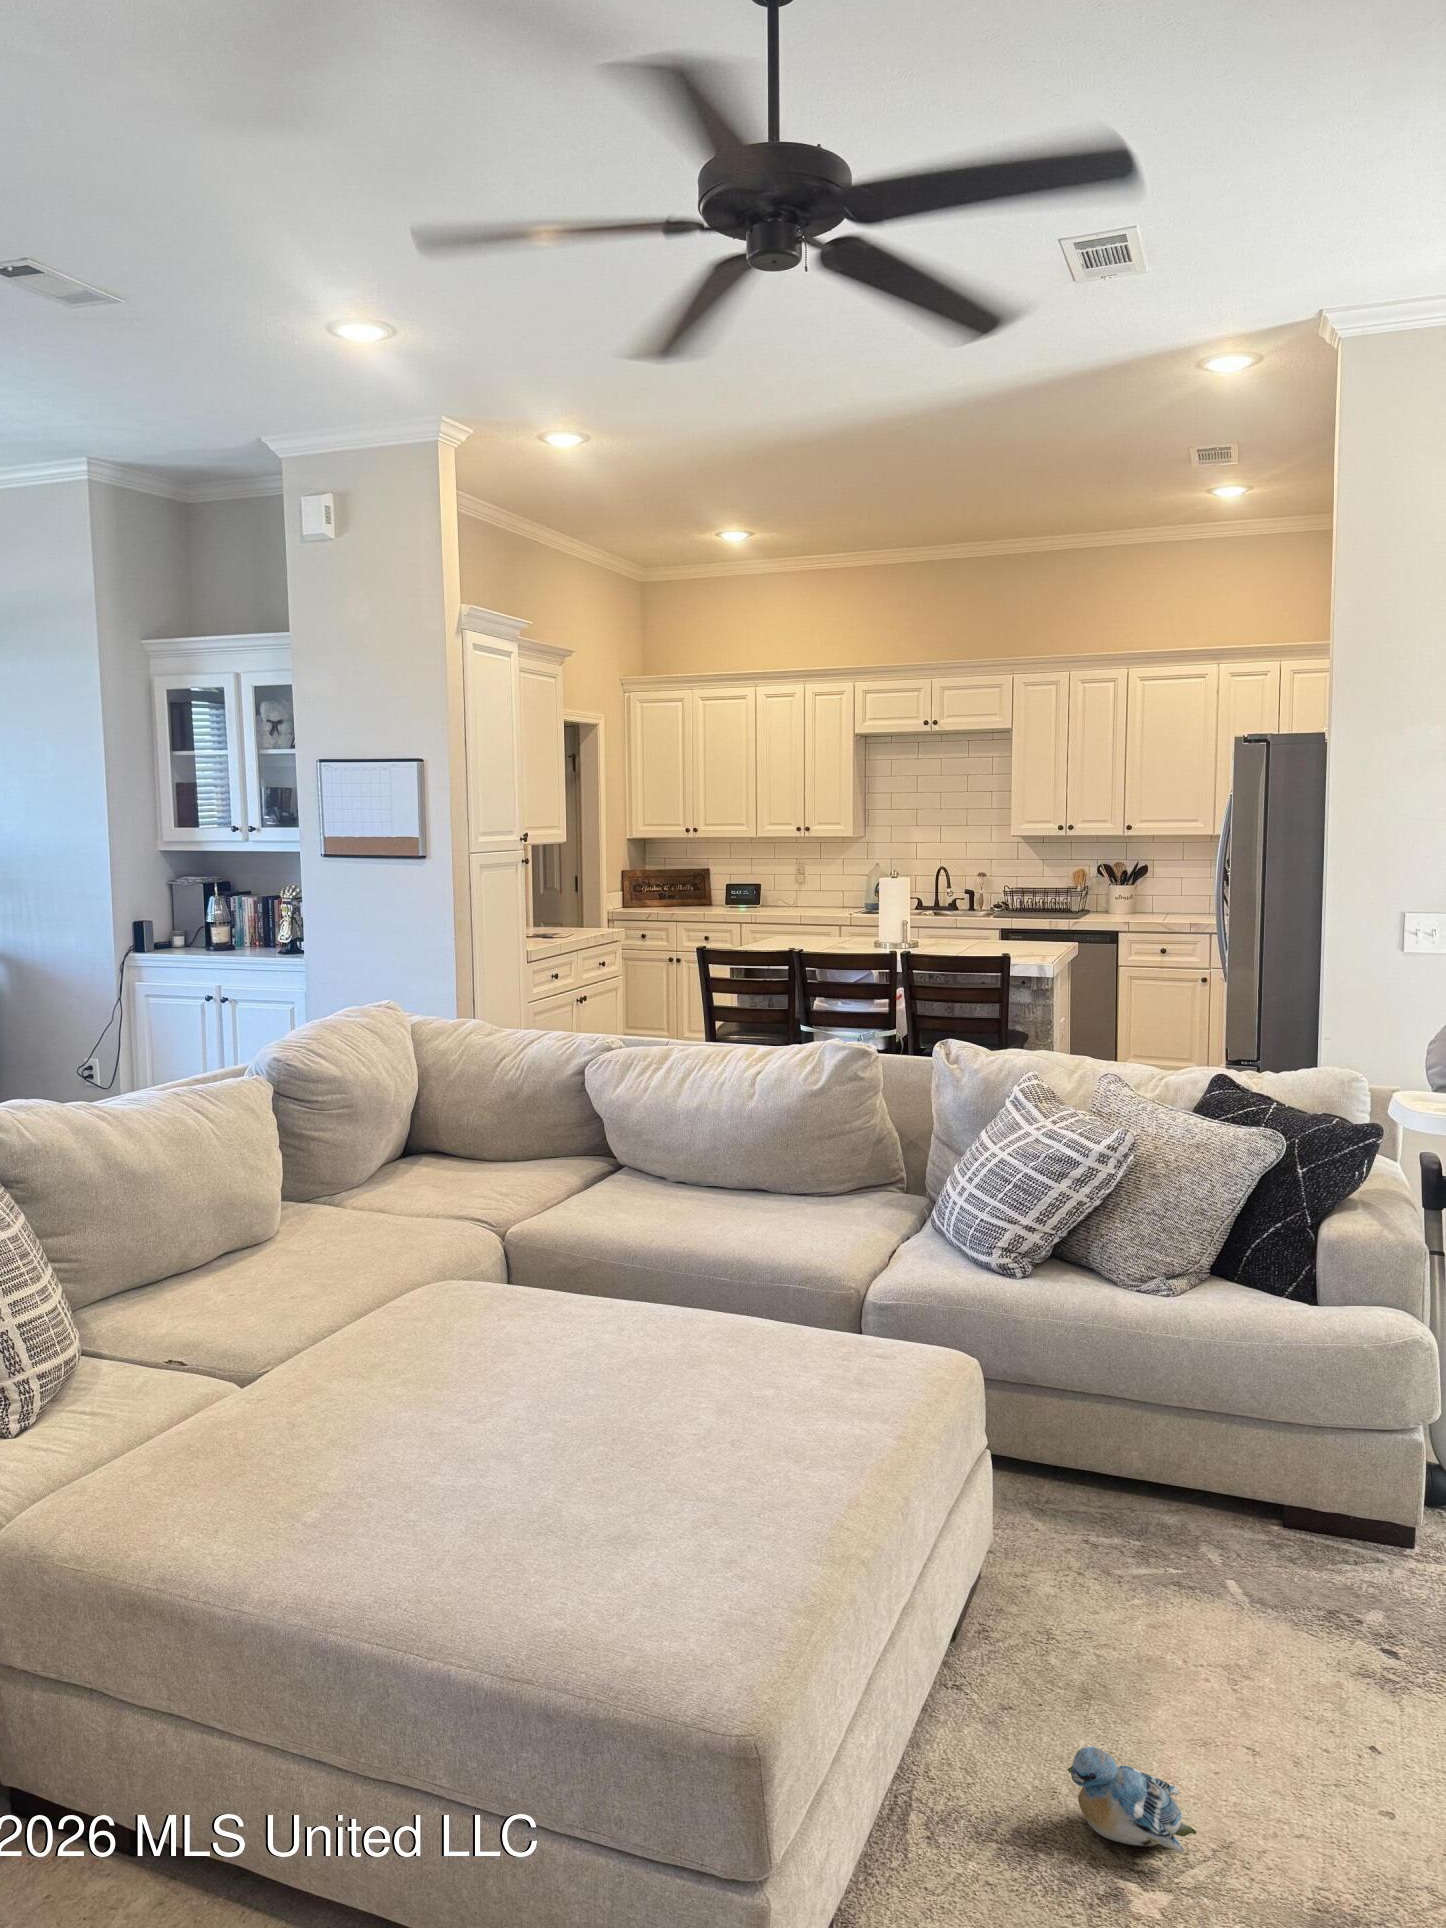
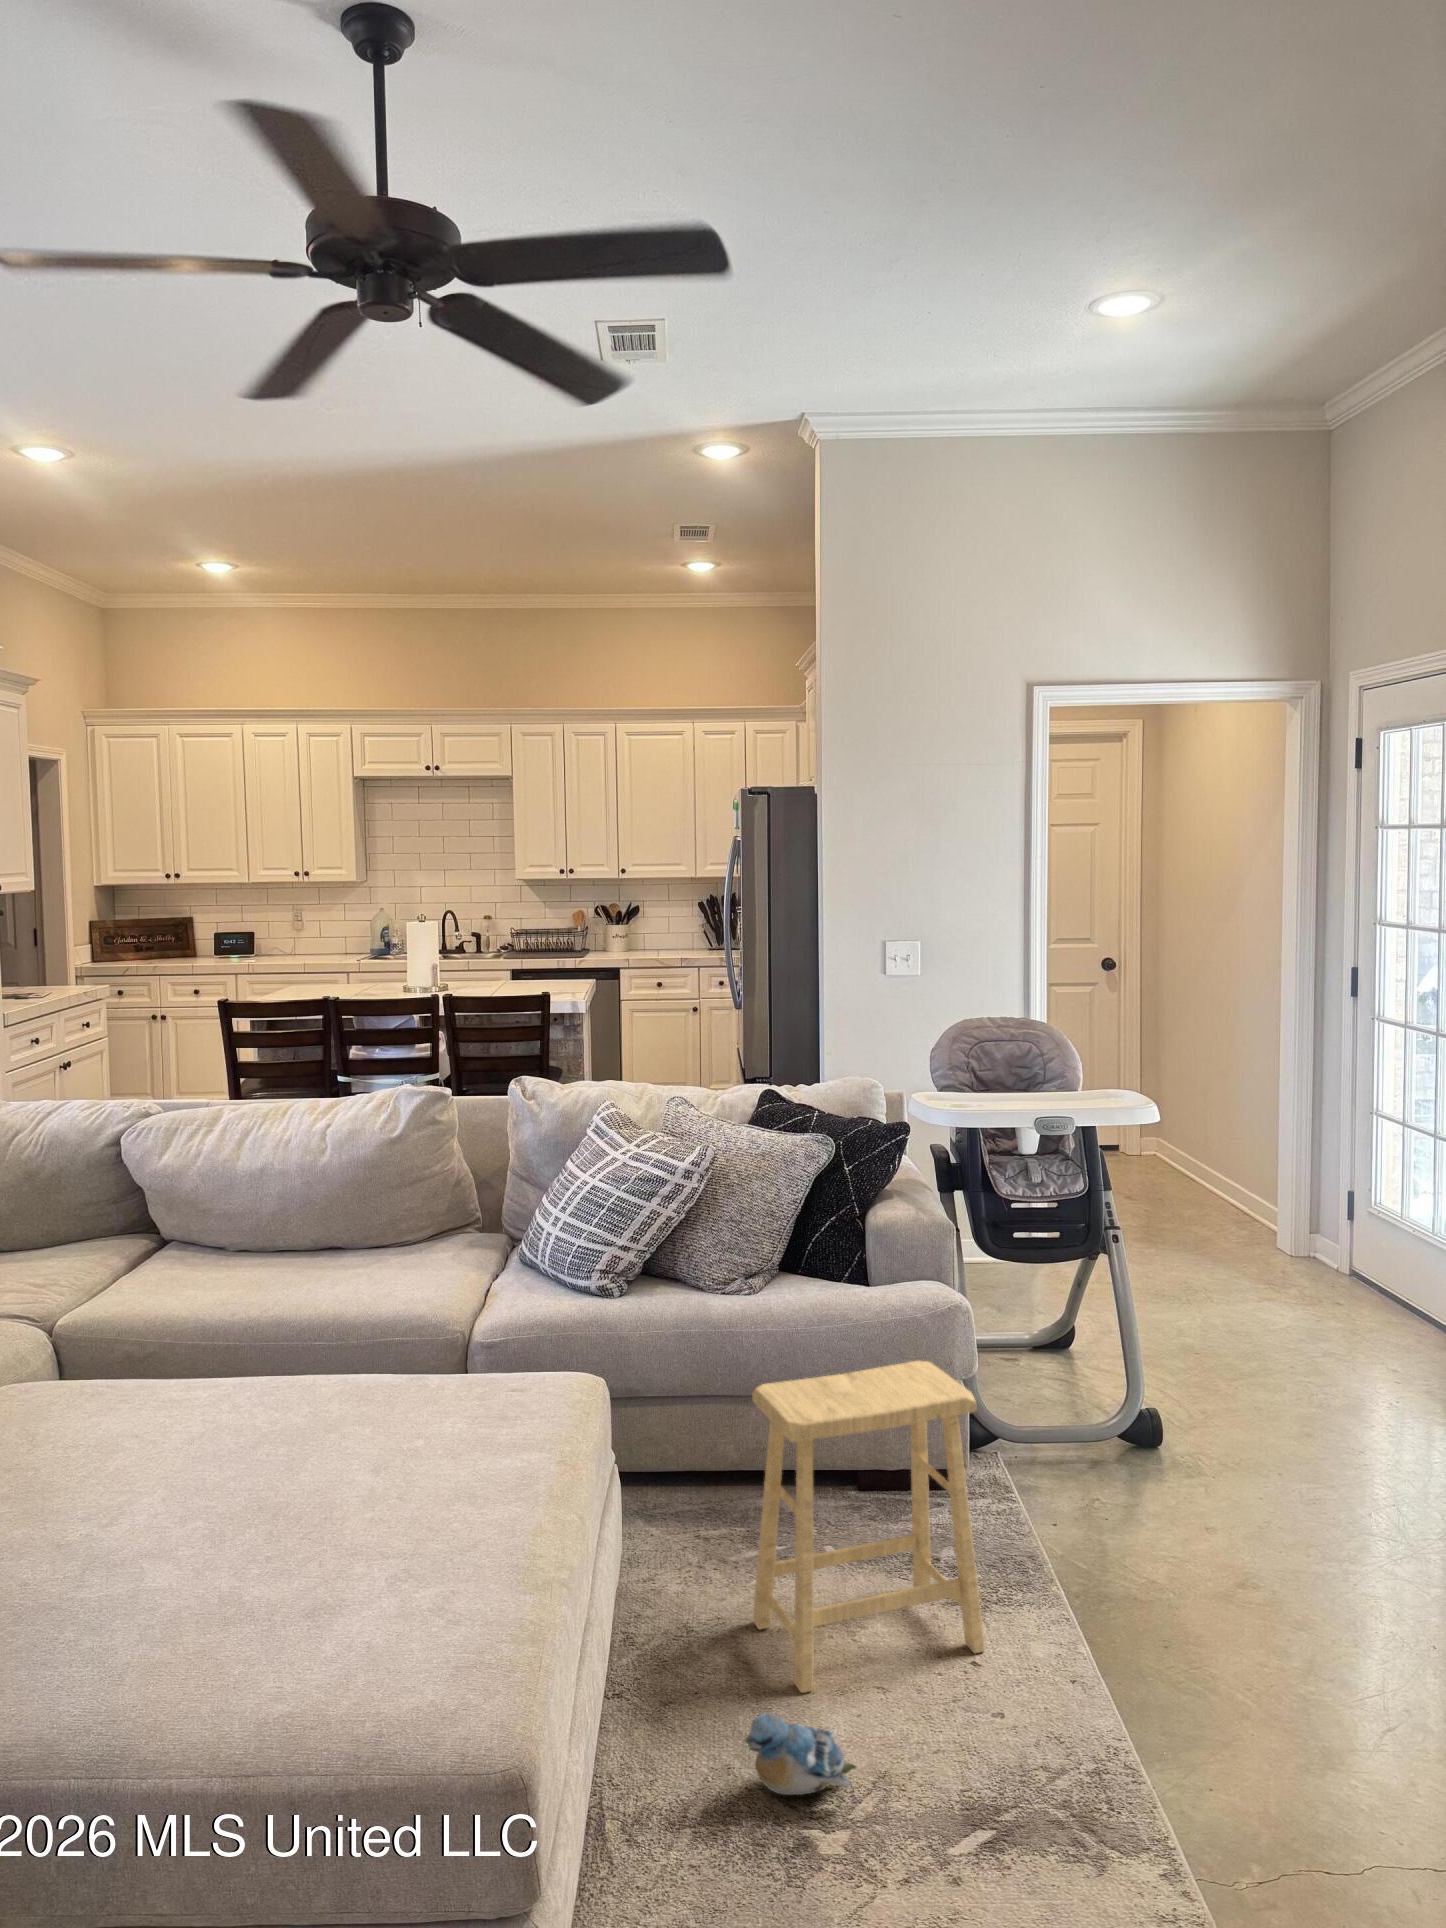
footstool: none [1121,1394,1394,1744] -> present [752,1361,985,1693]

